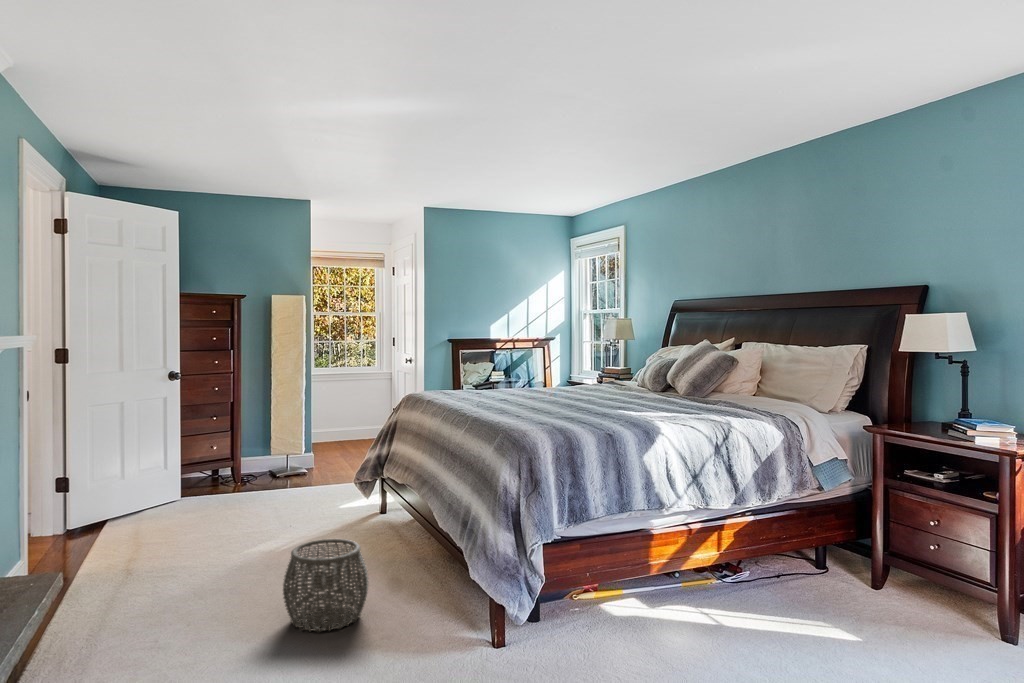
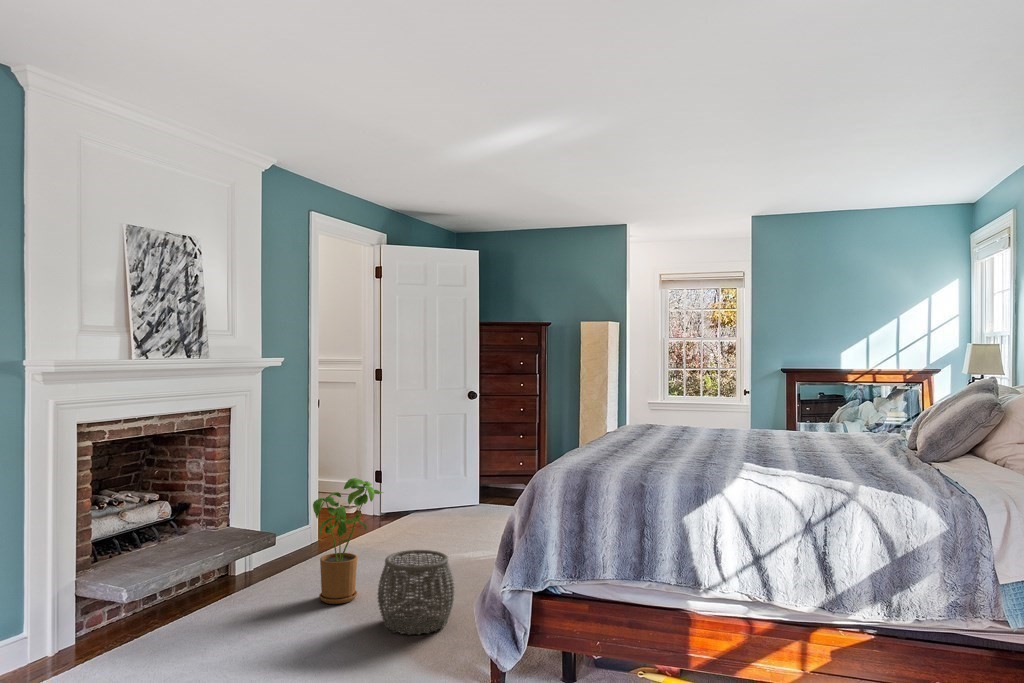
house plant: none [148,478,235,632] -> present [313,478,383,604]

